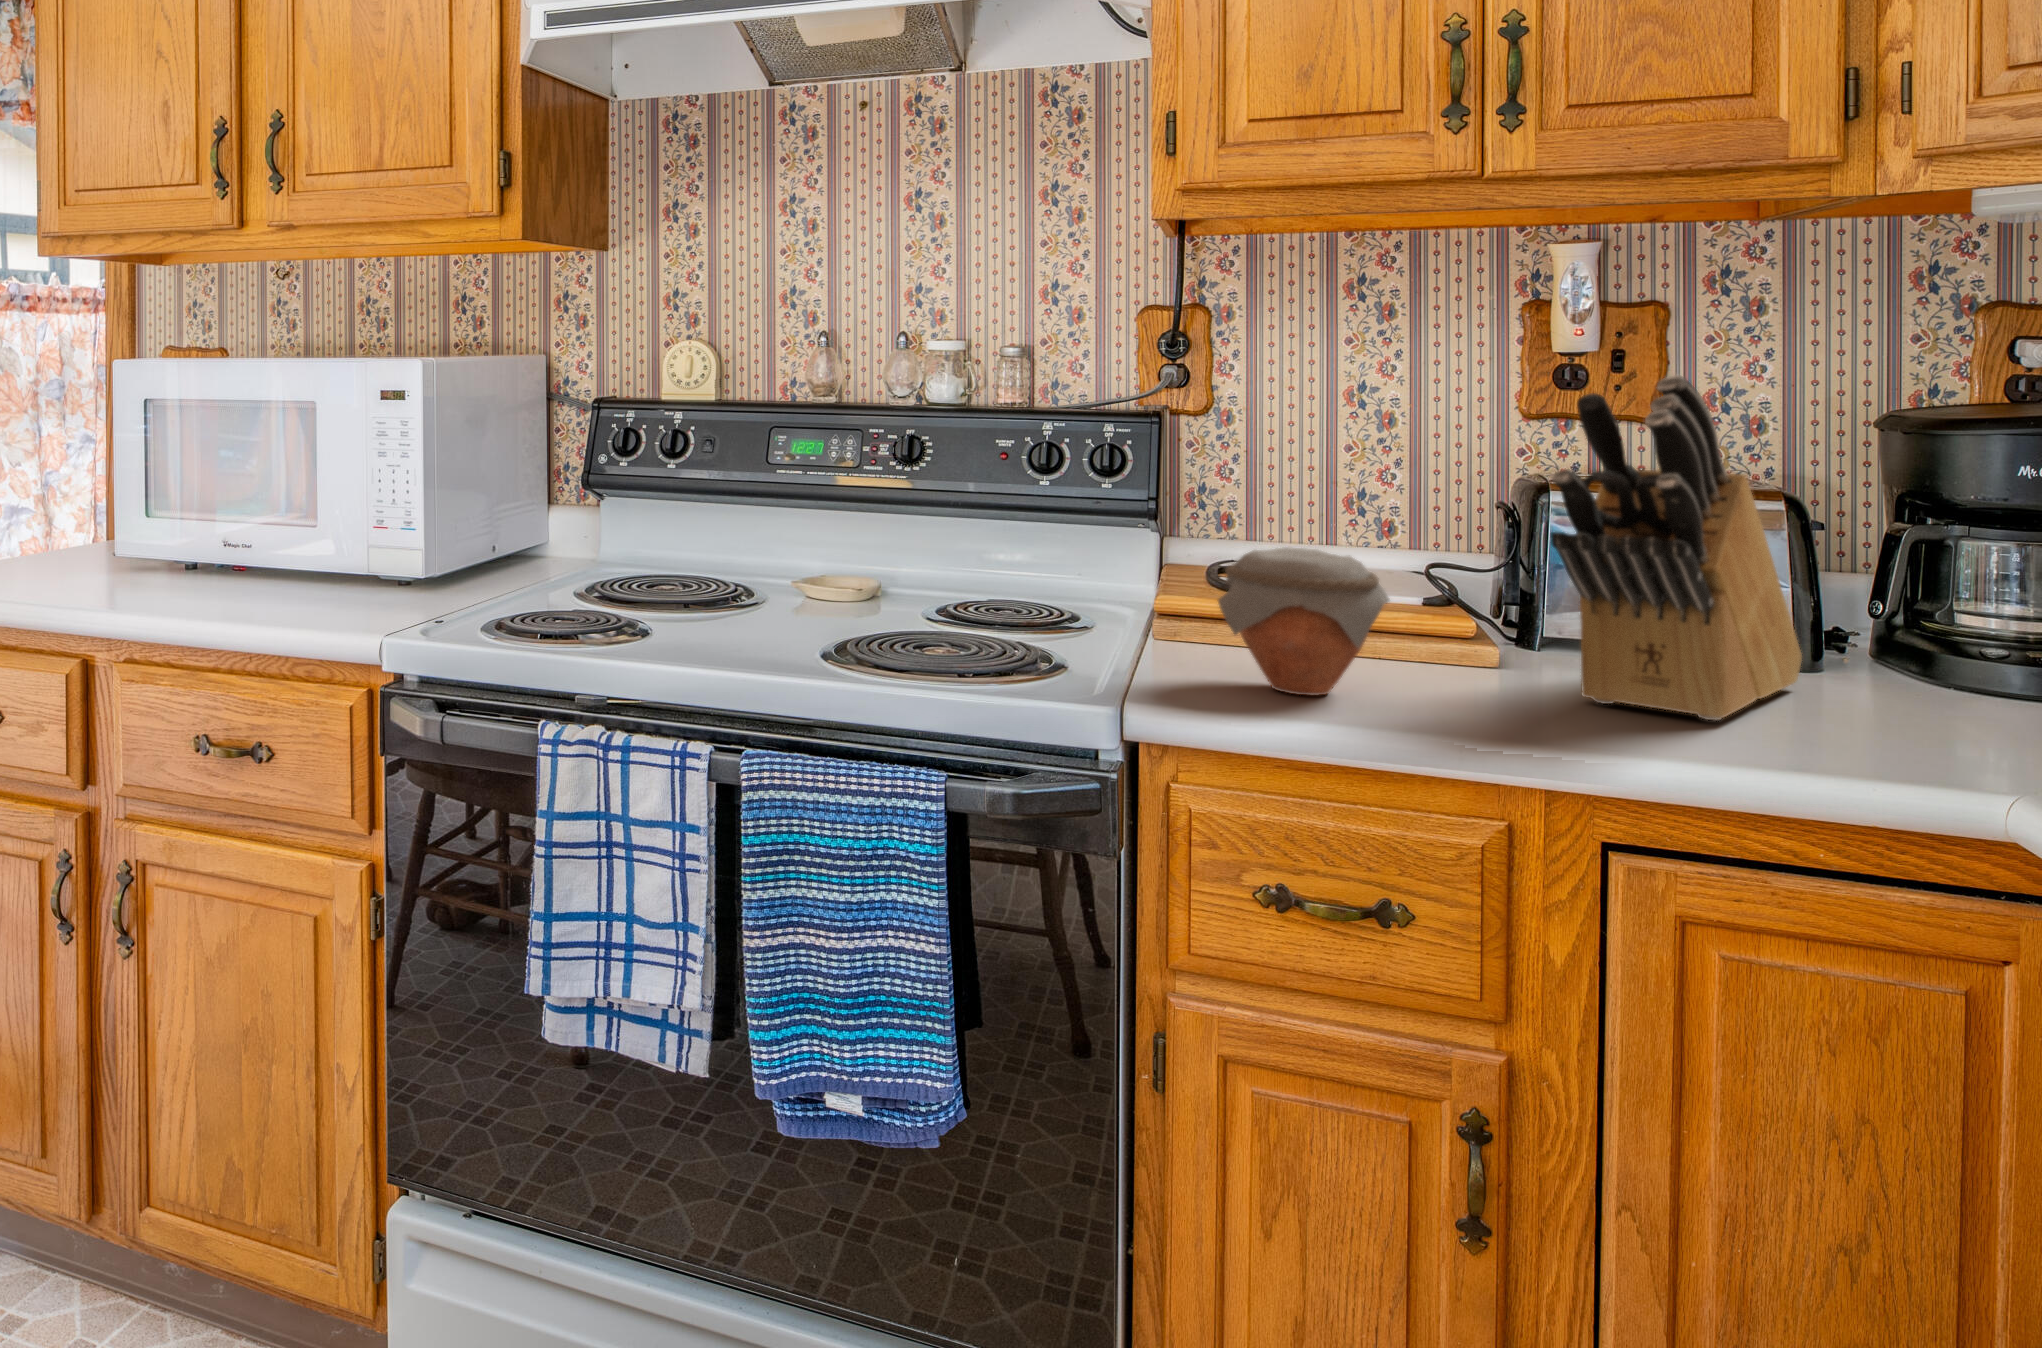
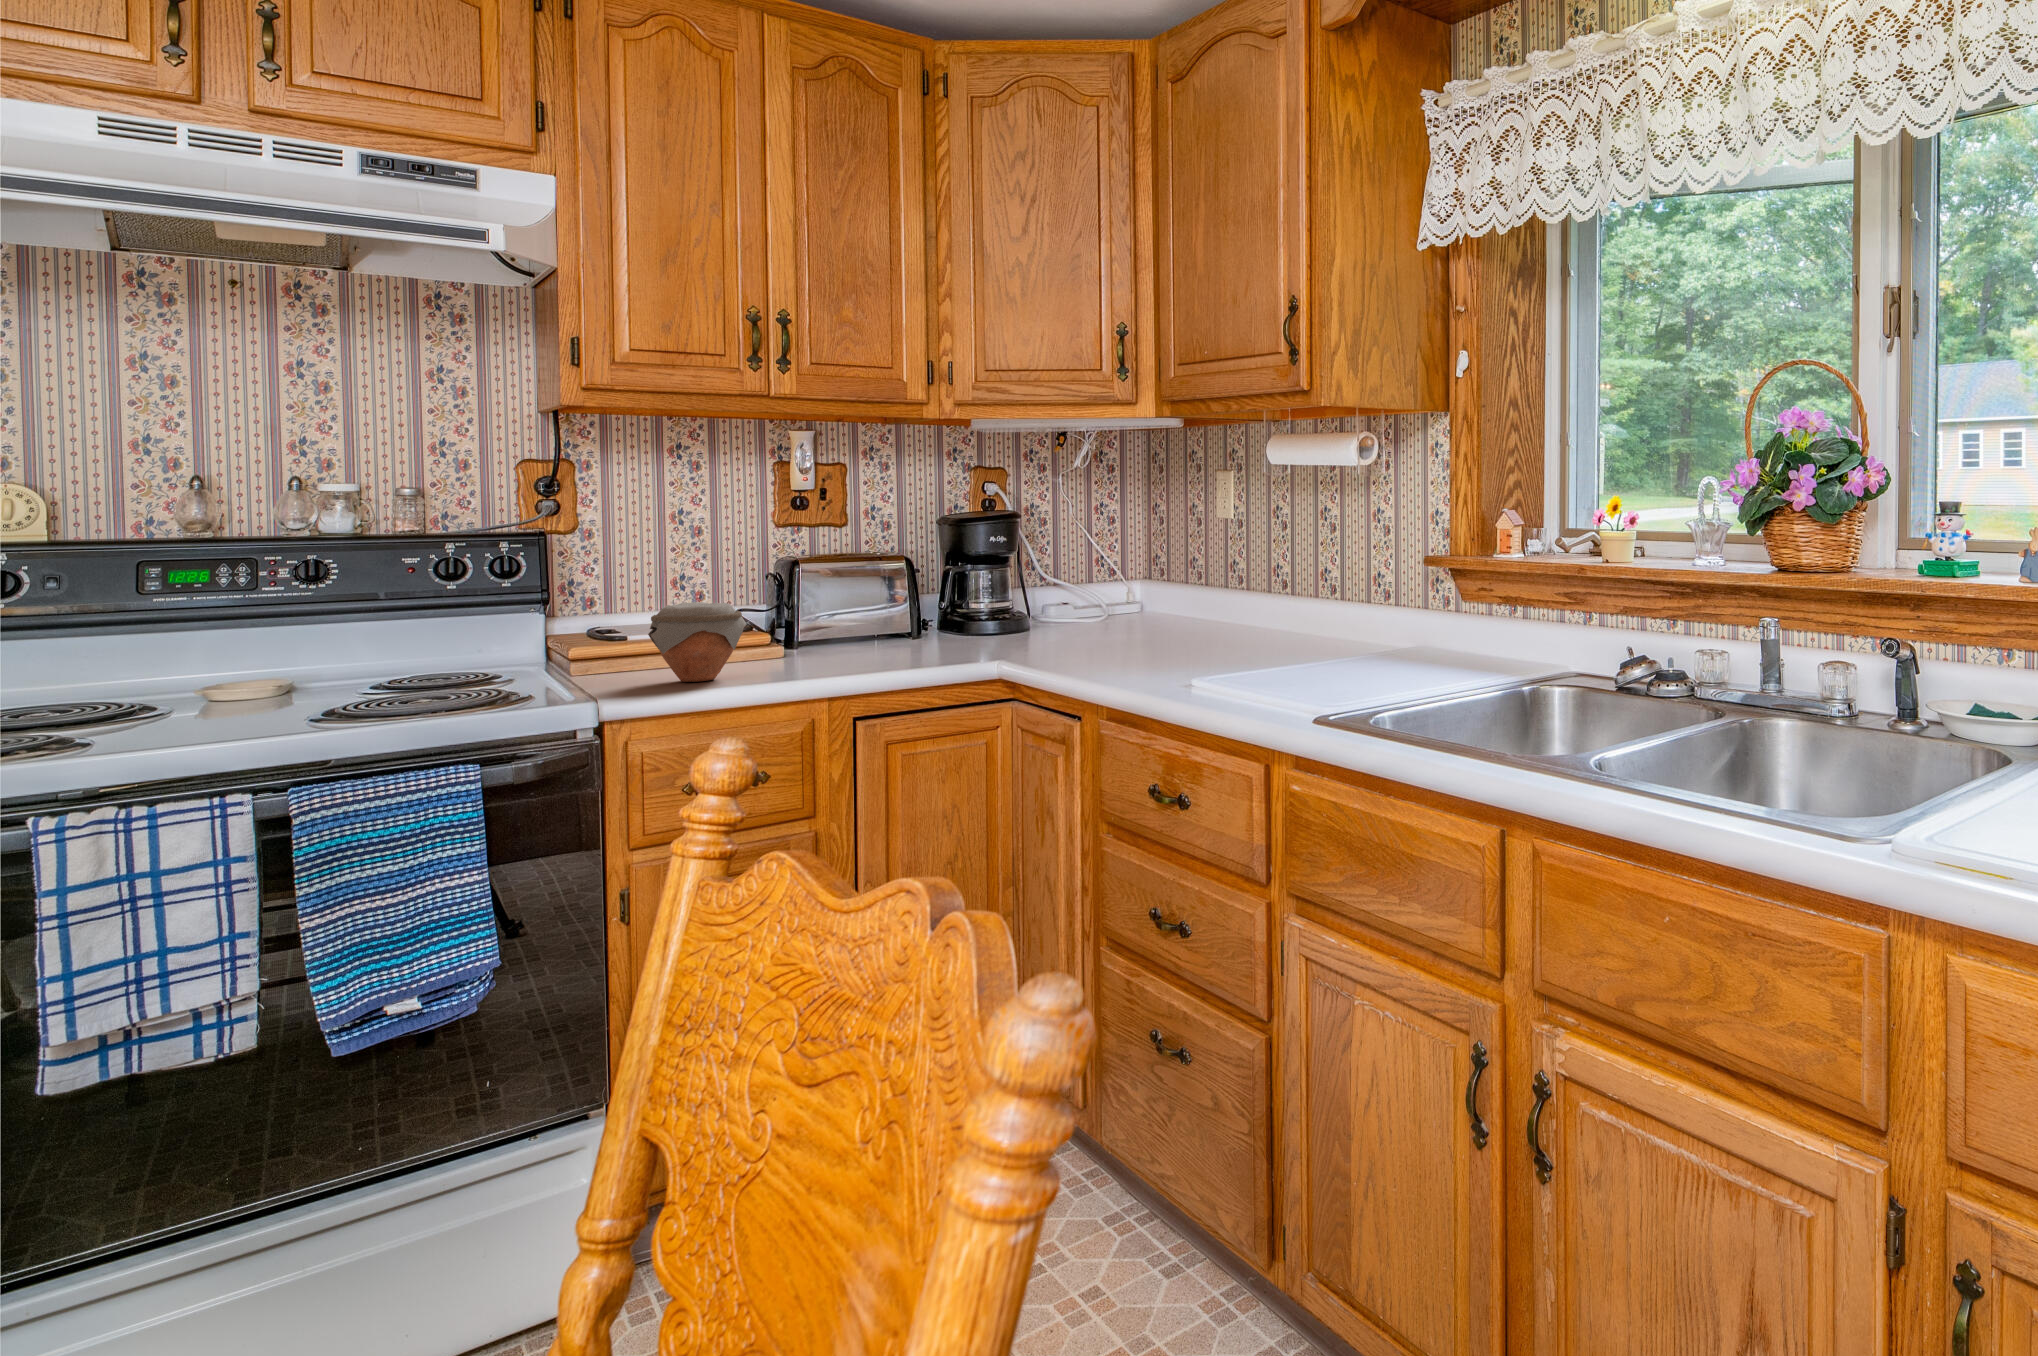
knife block: present [1551,375,1802,720] -> none [826,502,919,661]

